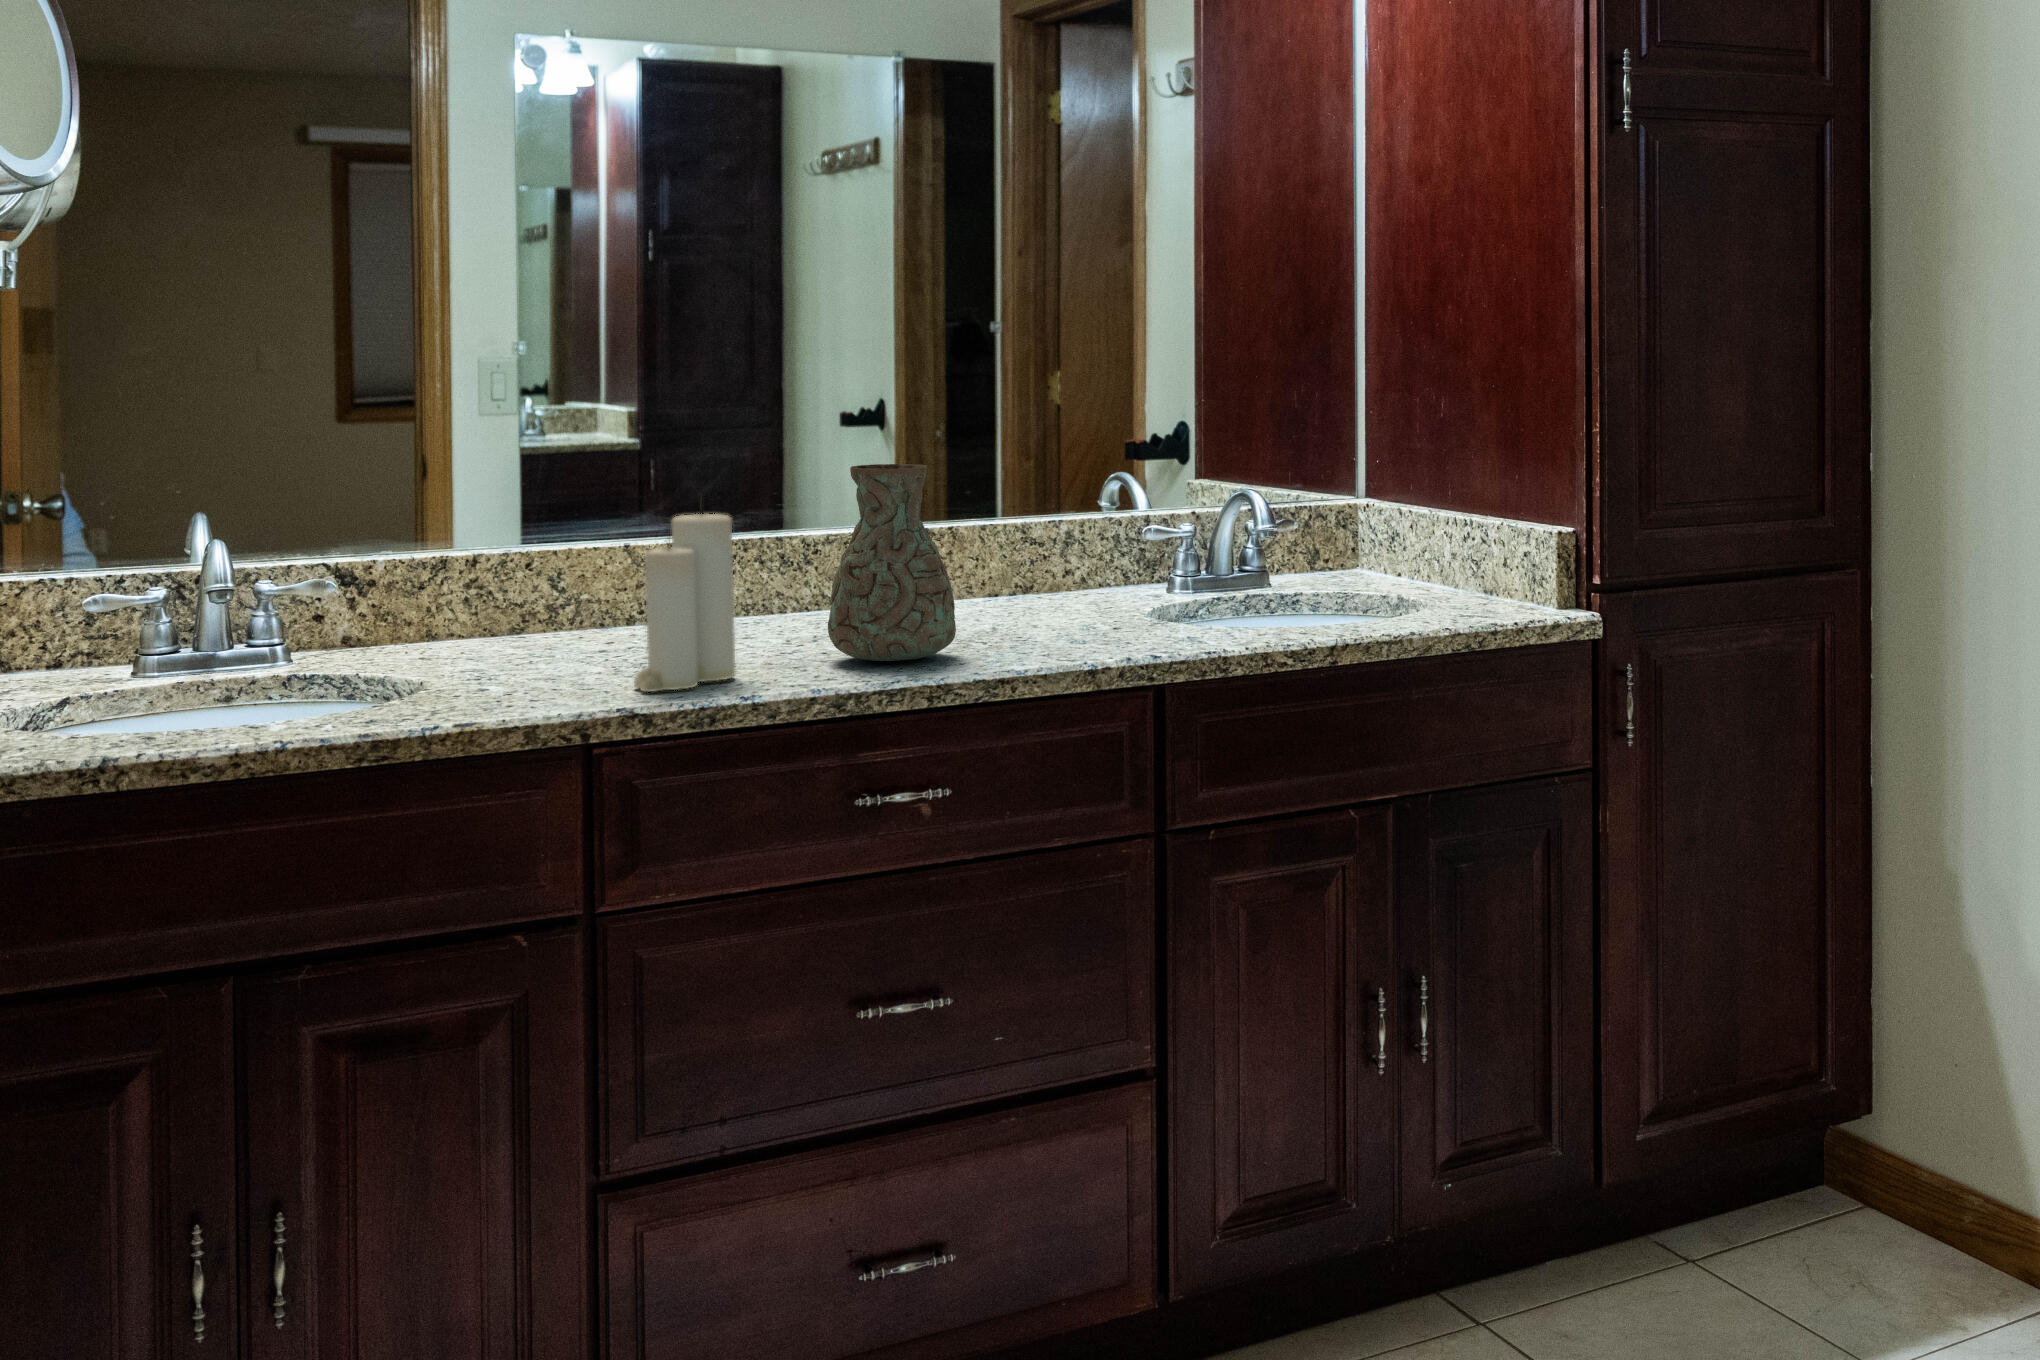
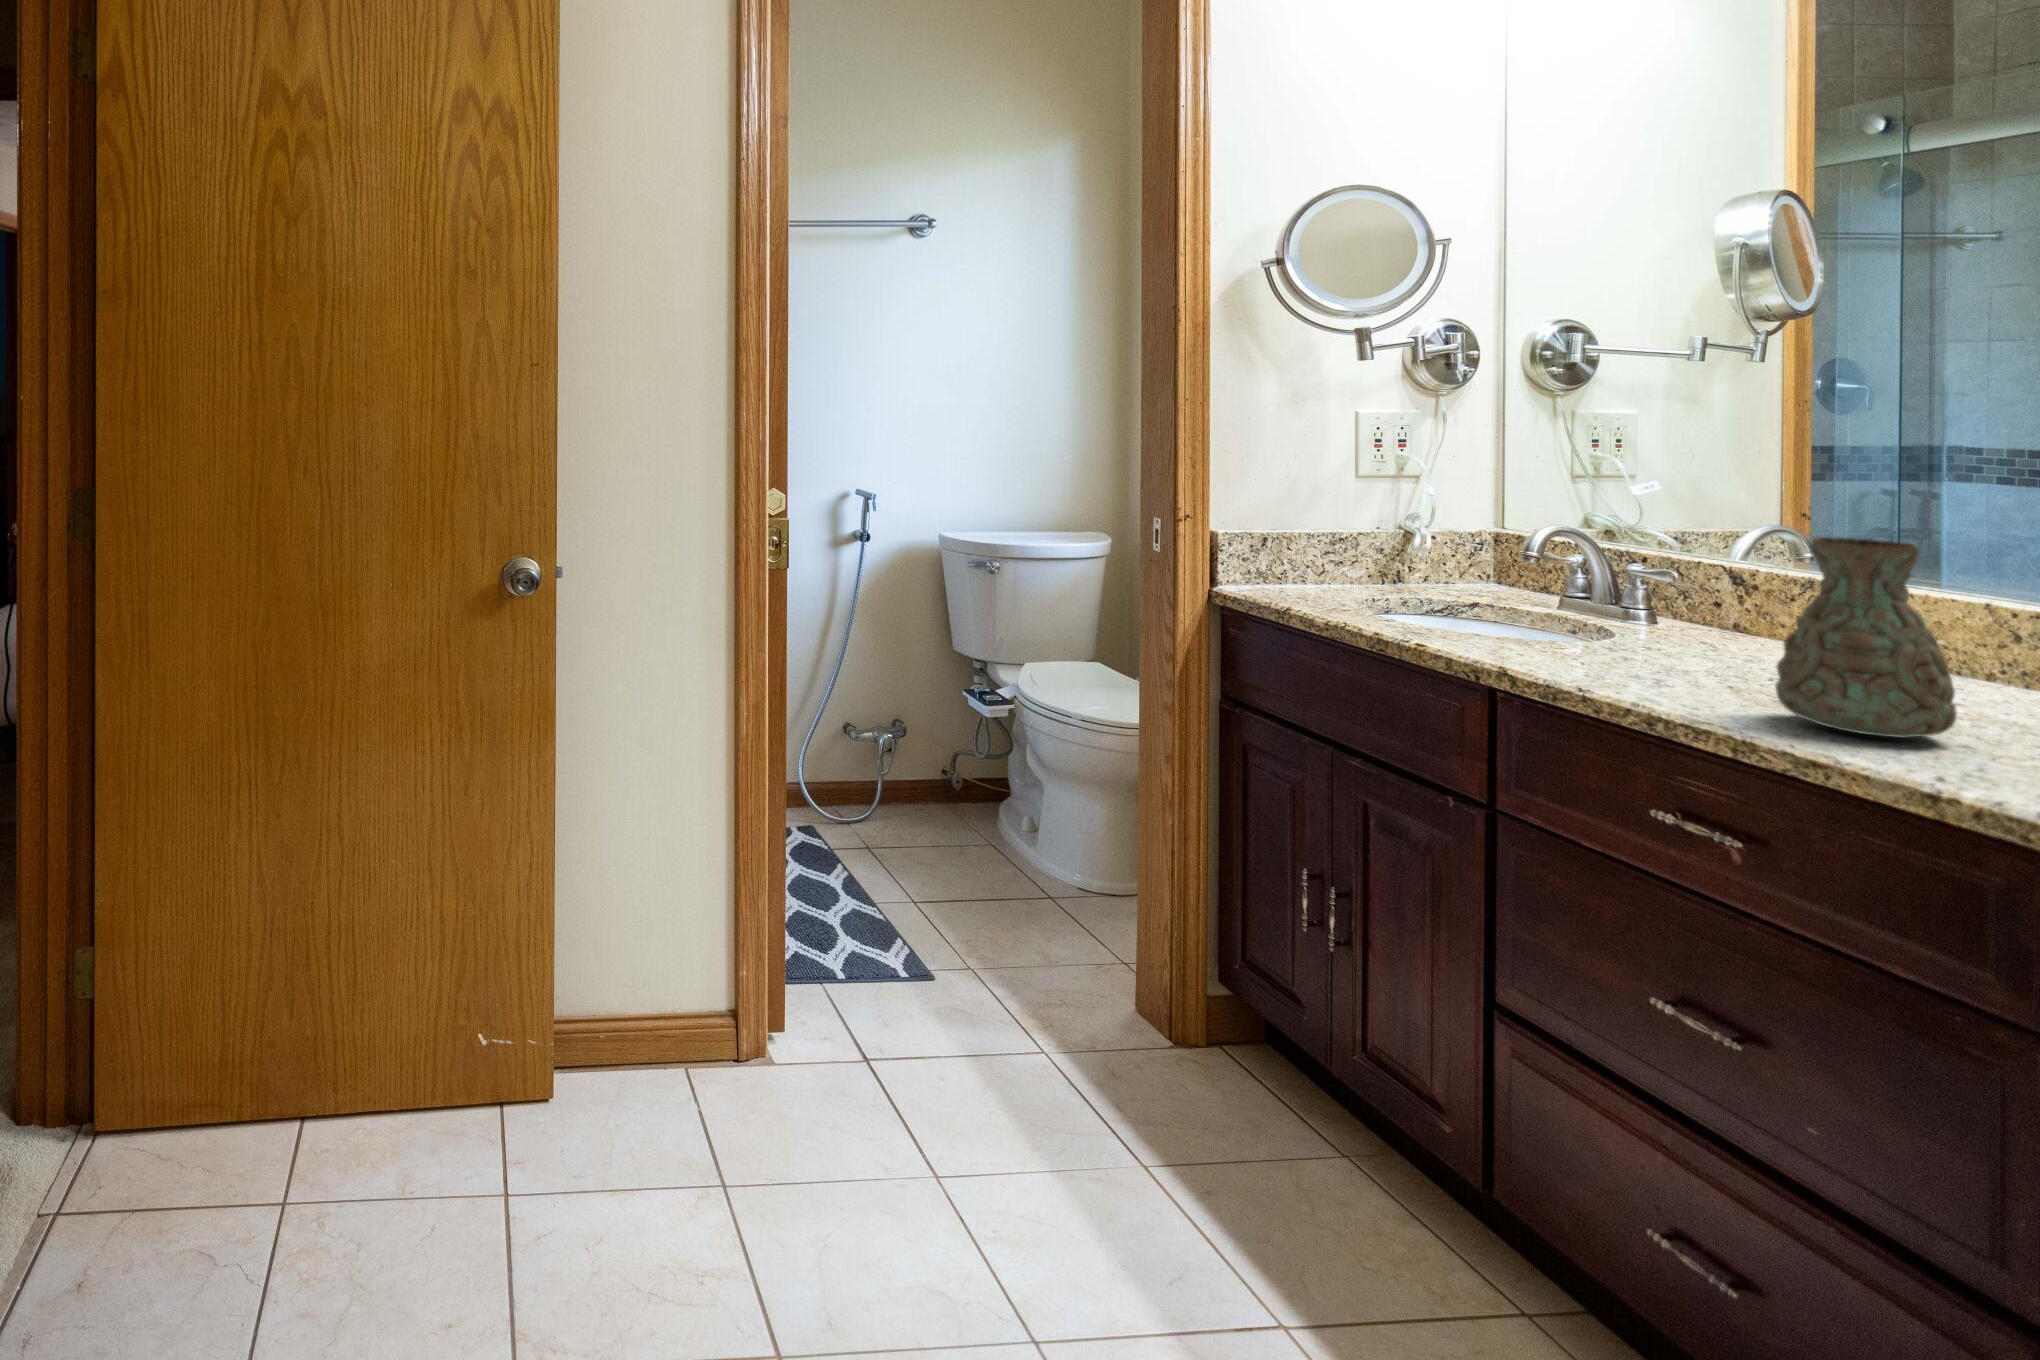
candle: present [634,514,736,692] -> none [1571,537,1708,689]

